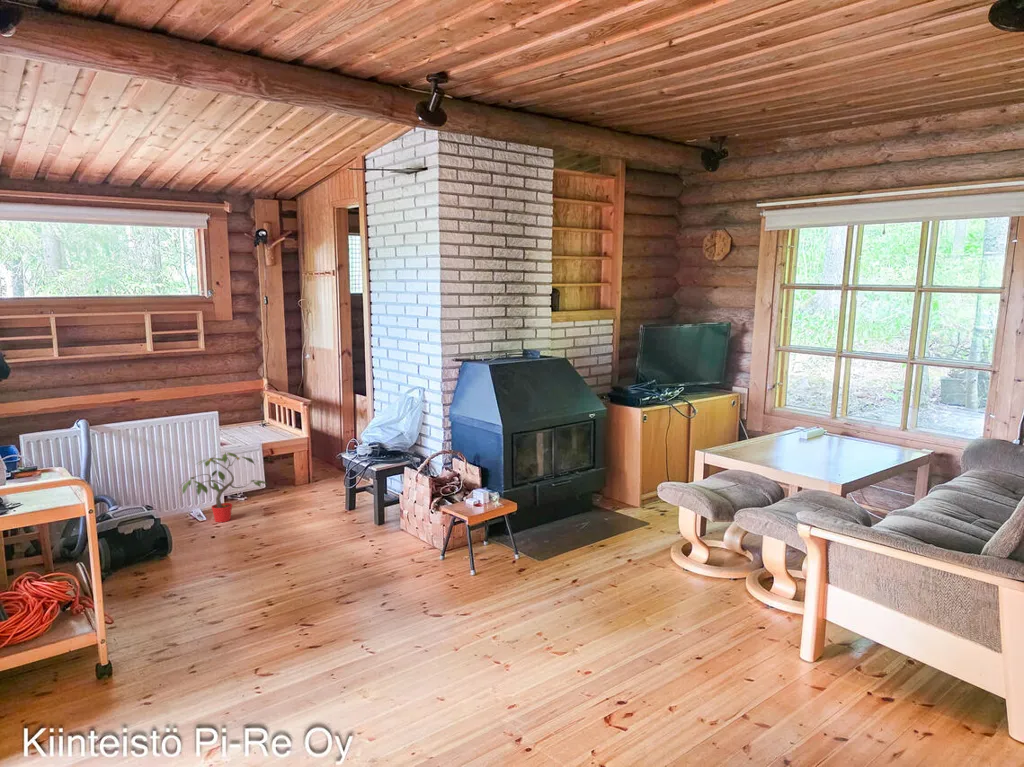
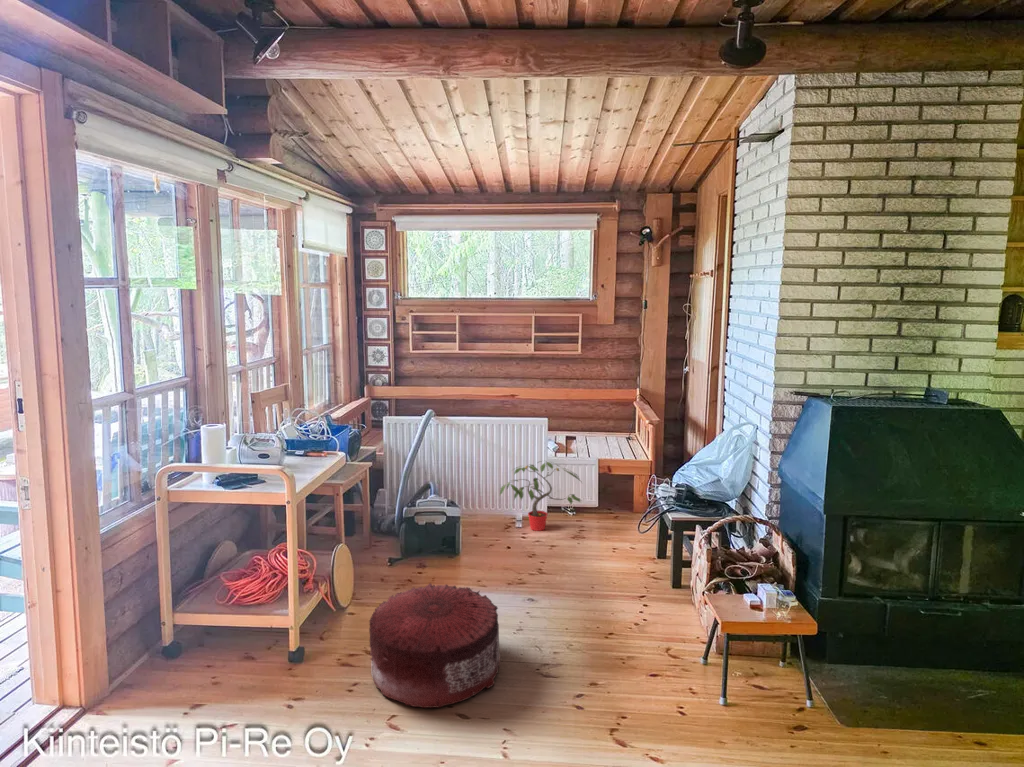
pouf: none [199,544,323,640] -> present [369,583,500,708]

